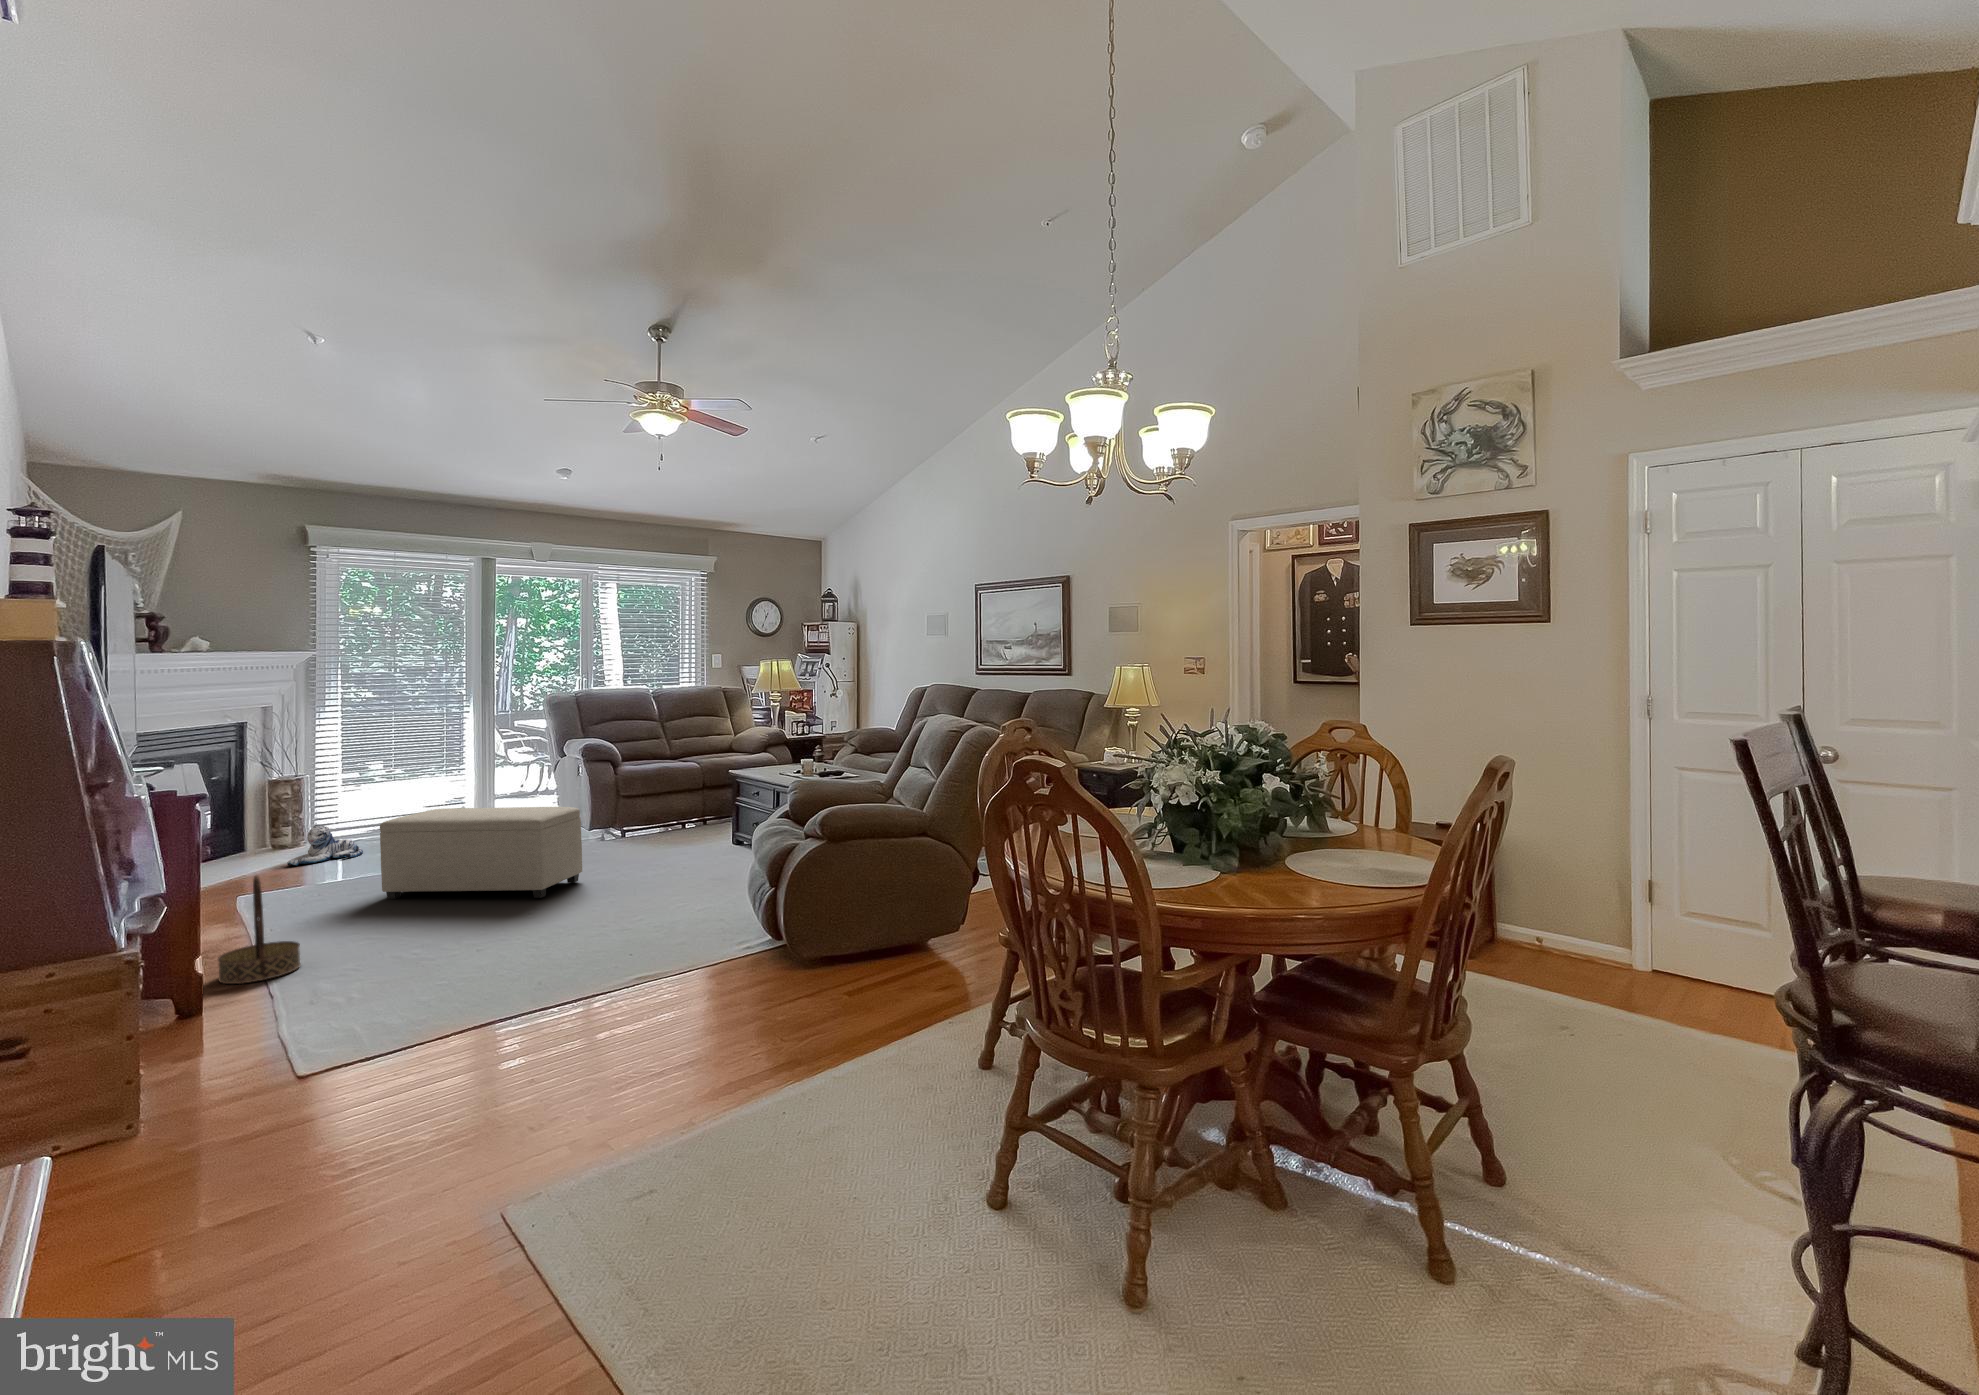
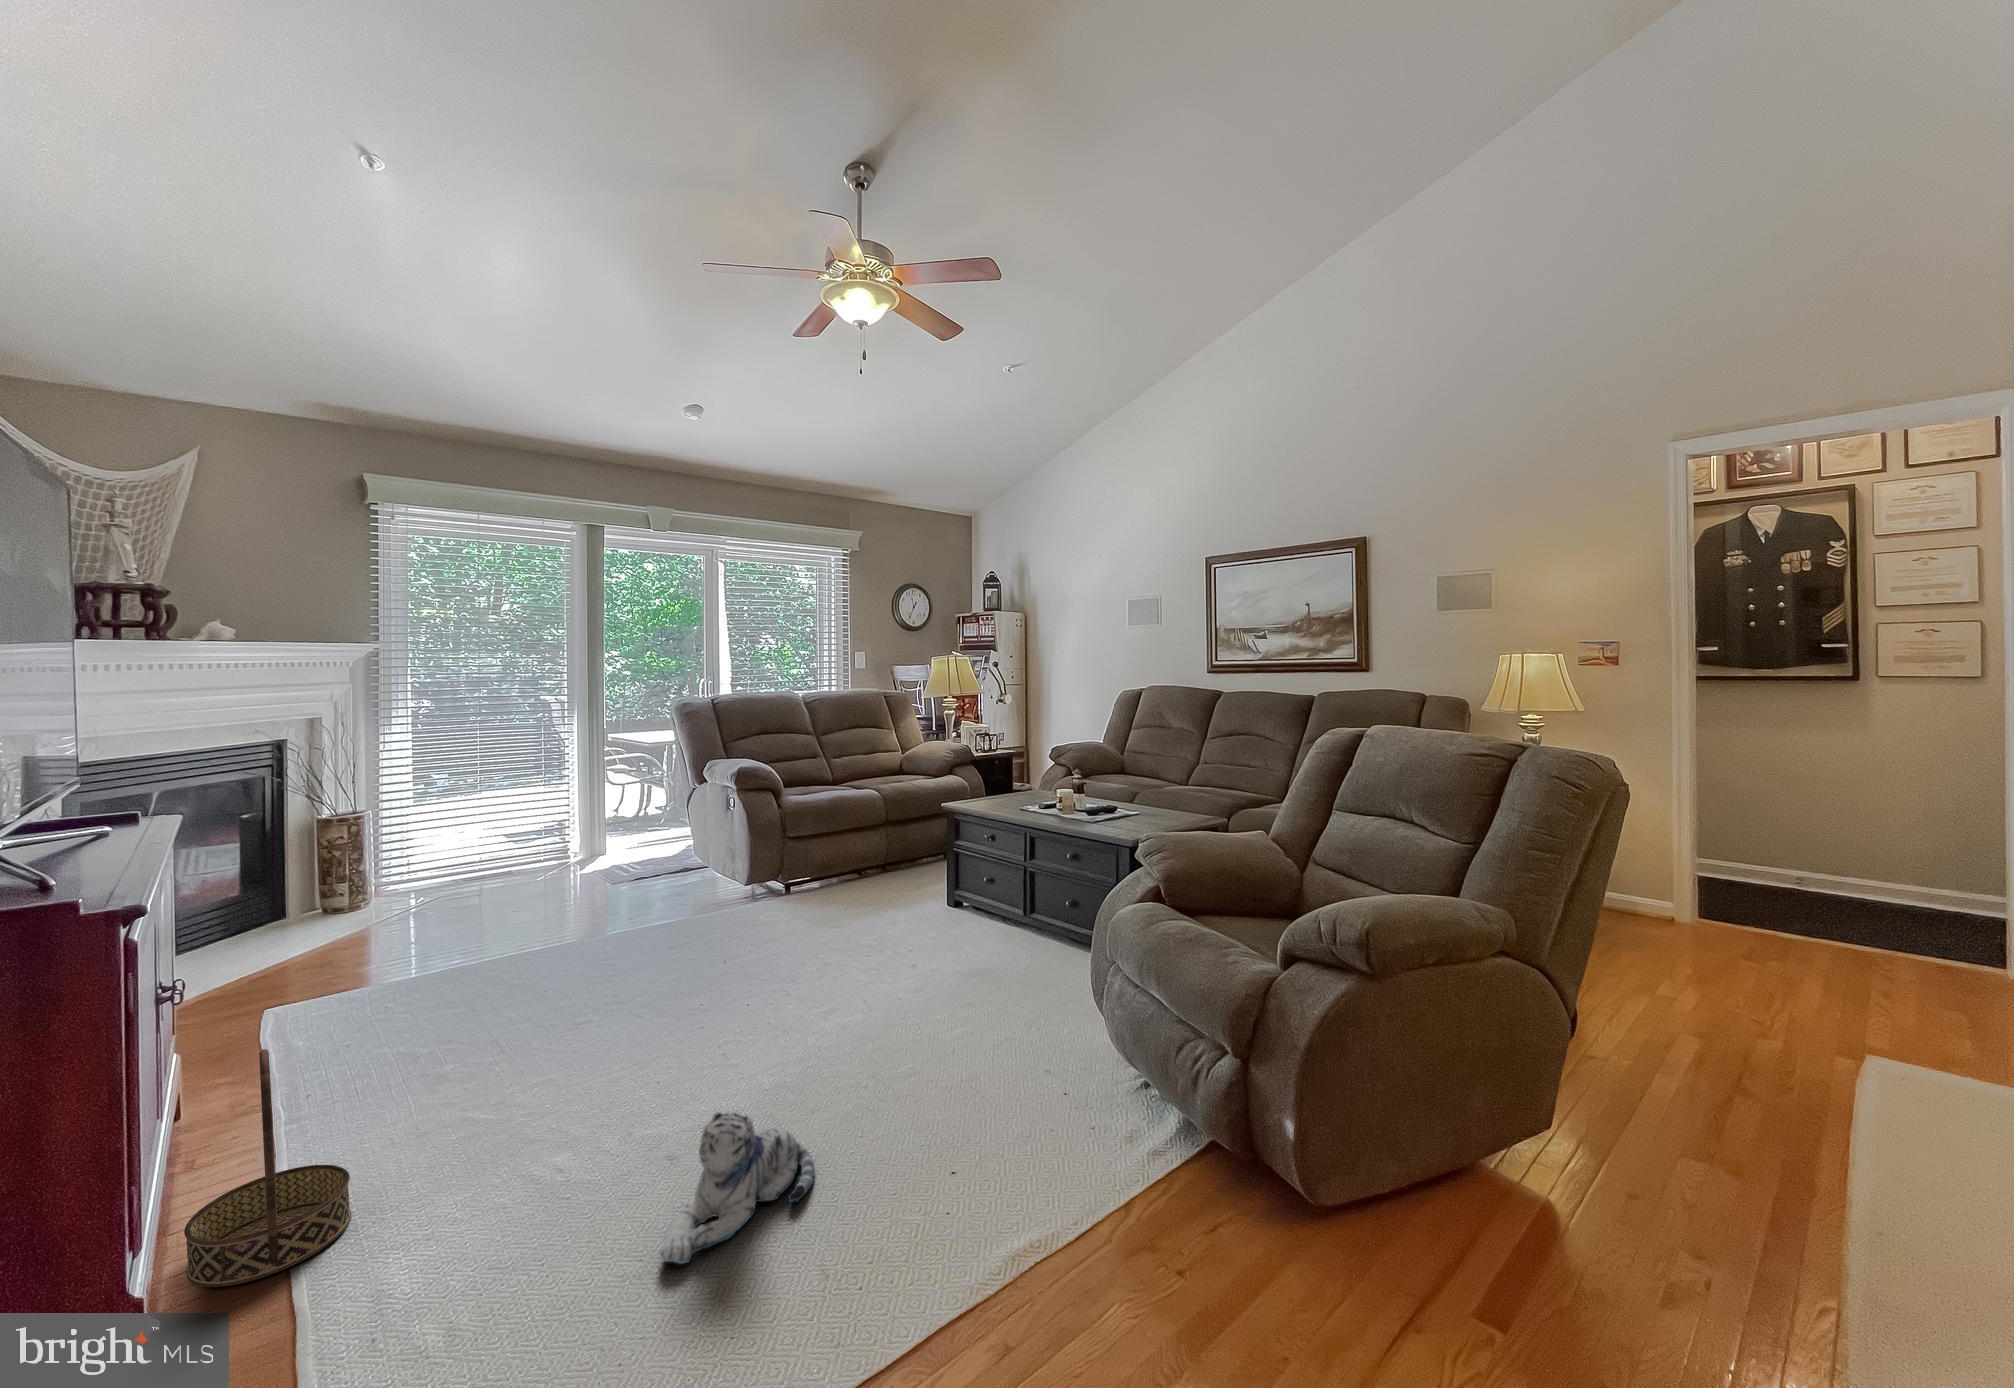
ottoman: present [380,807,582,899] -> none [479,869,778,1021]
plush toy: present [287,825,363,865] -> present [661,1112,814,1264]

